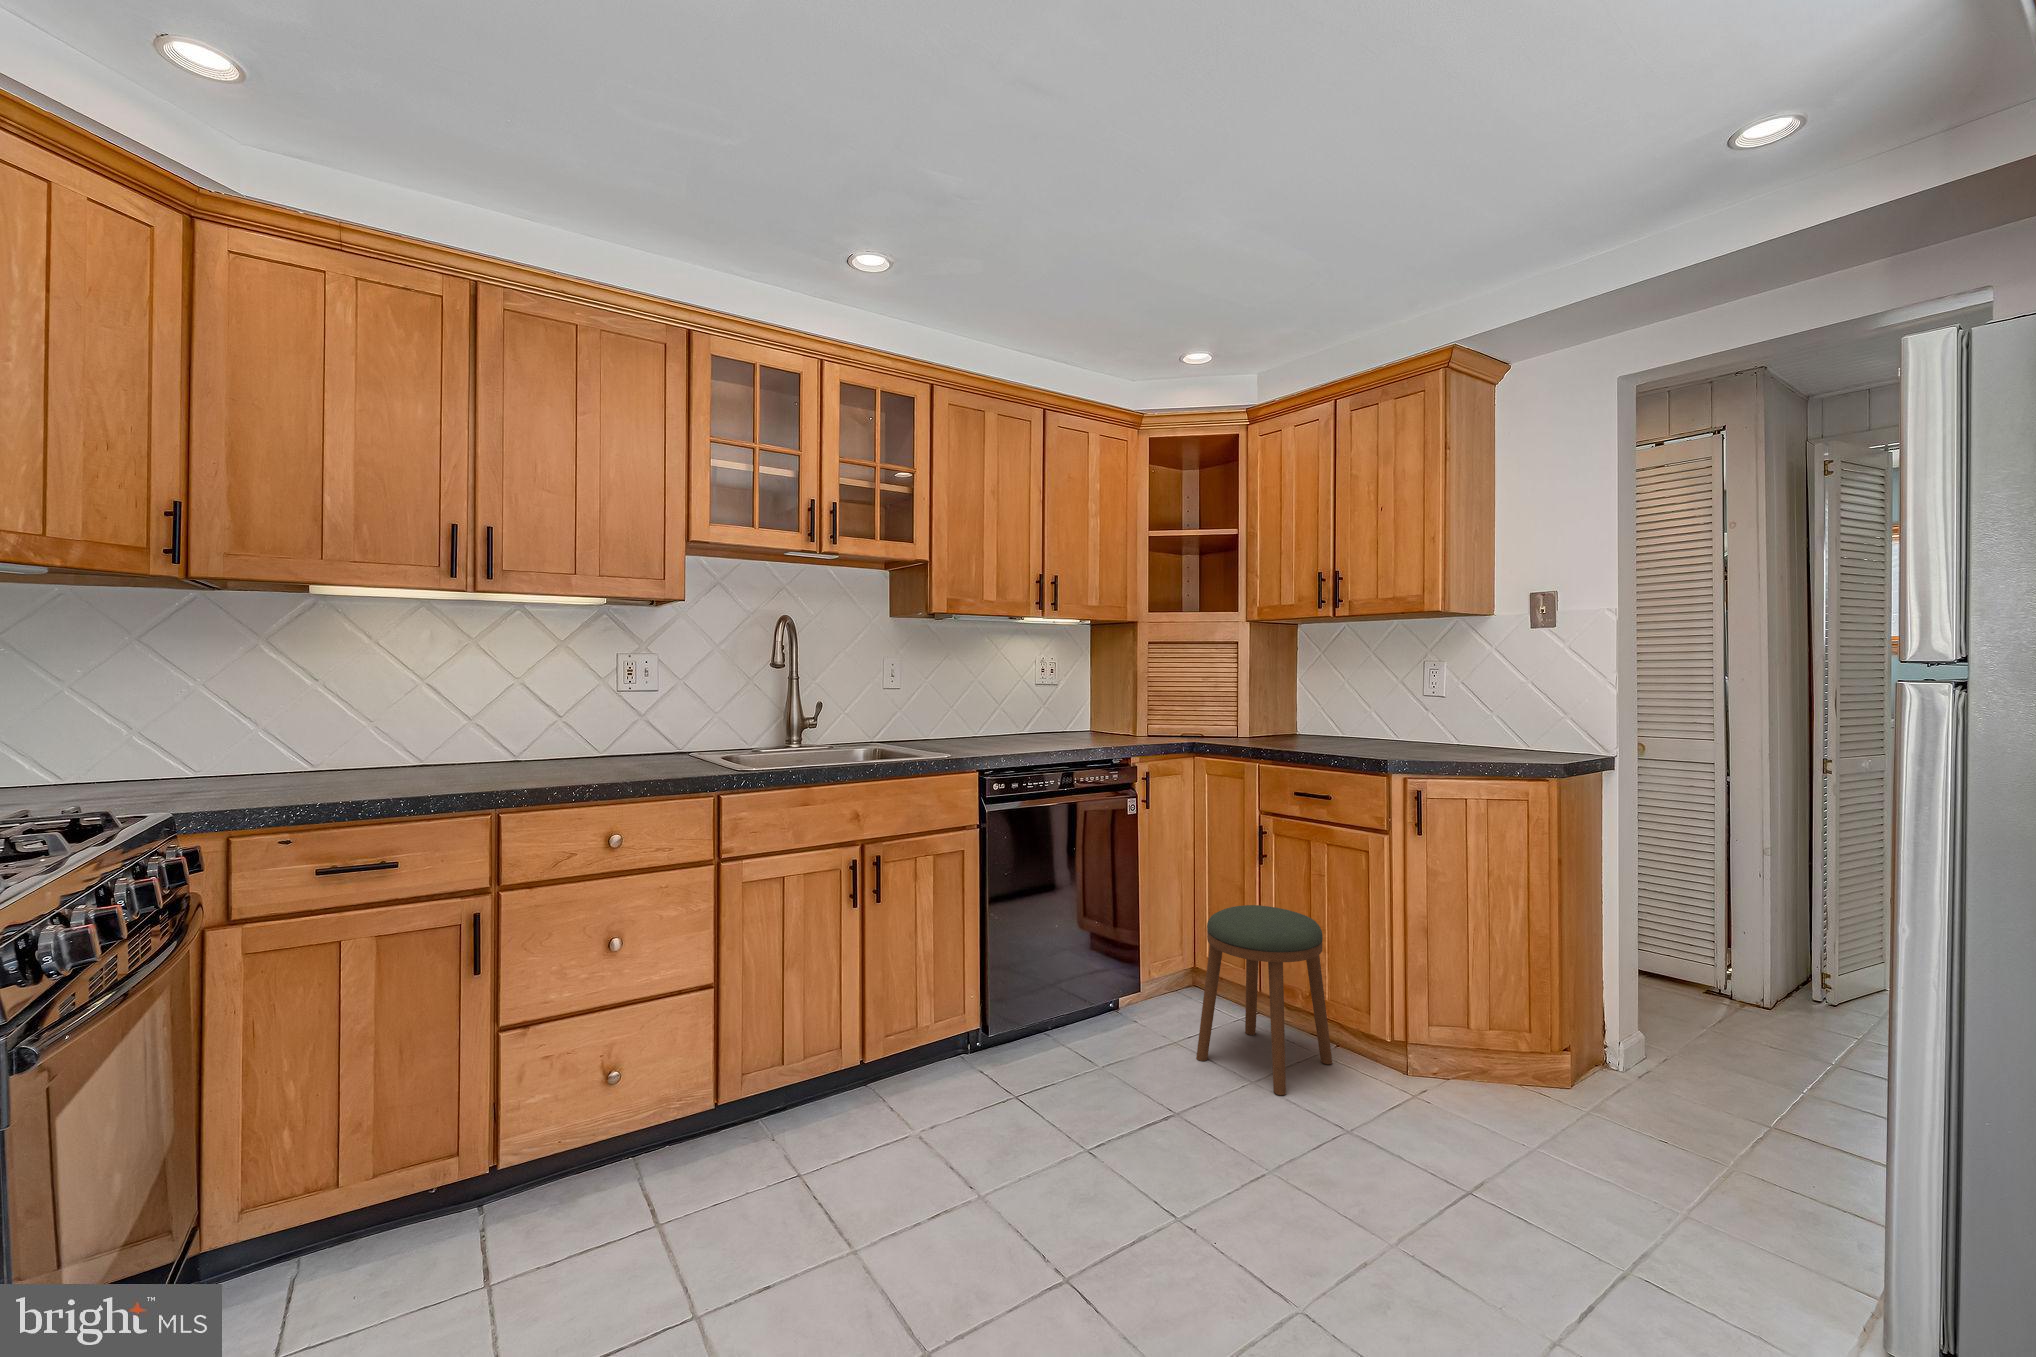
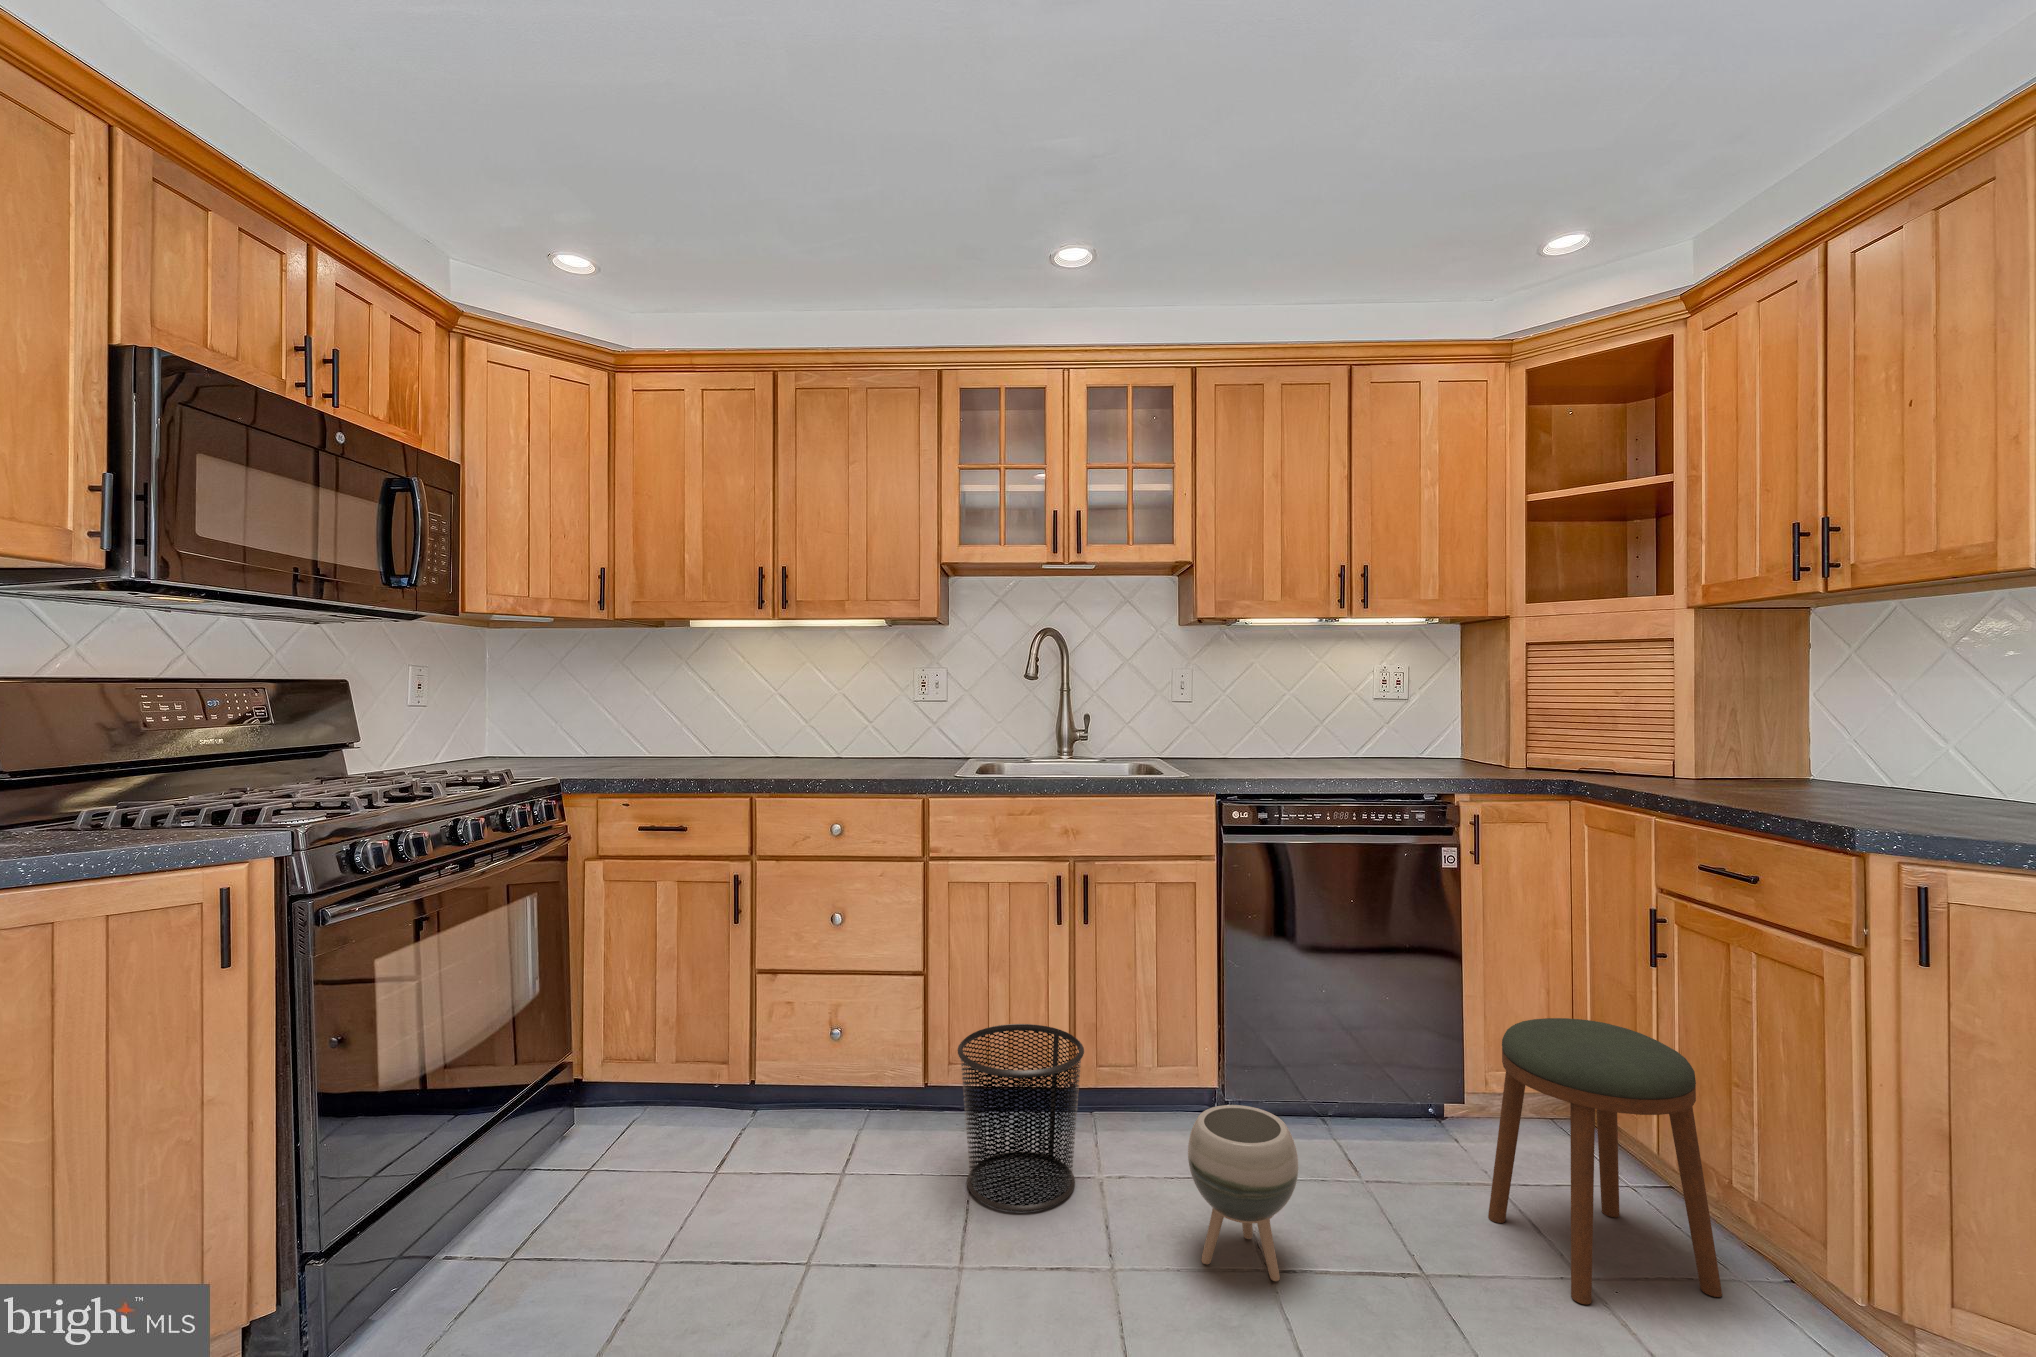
waste bin: none [805,1004,931,1192] -> present [958,1024,1084,1212]
planter: none [1044,1024,1132,1165] -> present [1188,1105,1298,1281]

